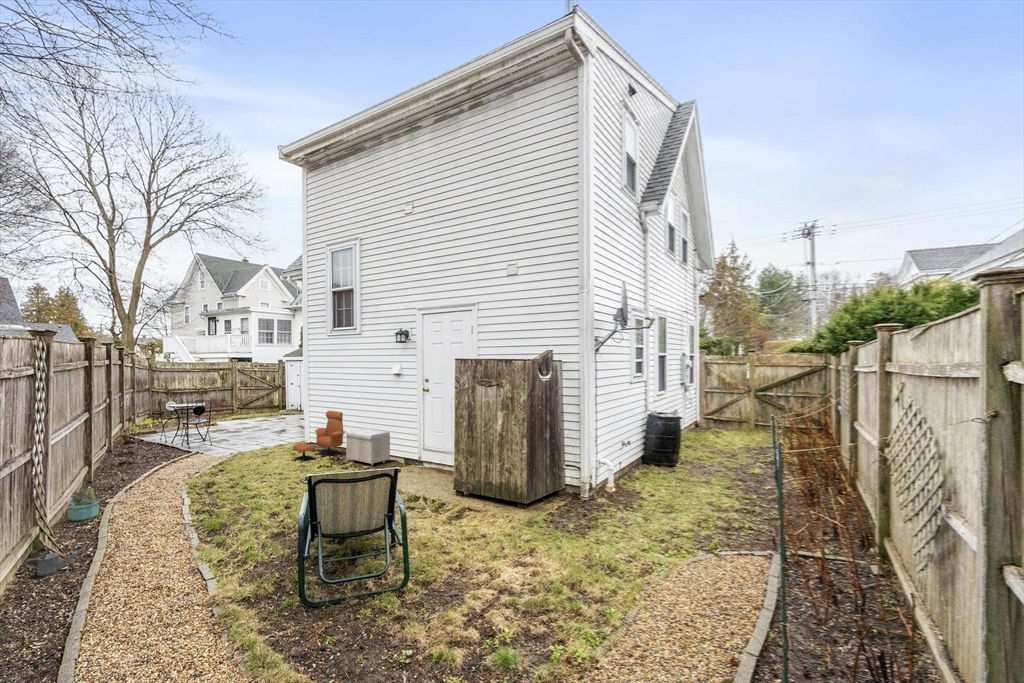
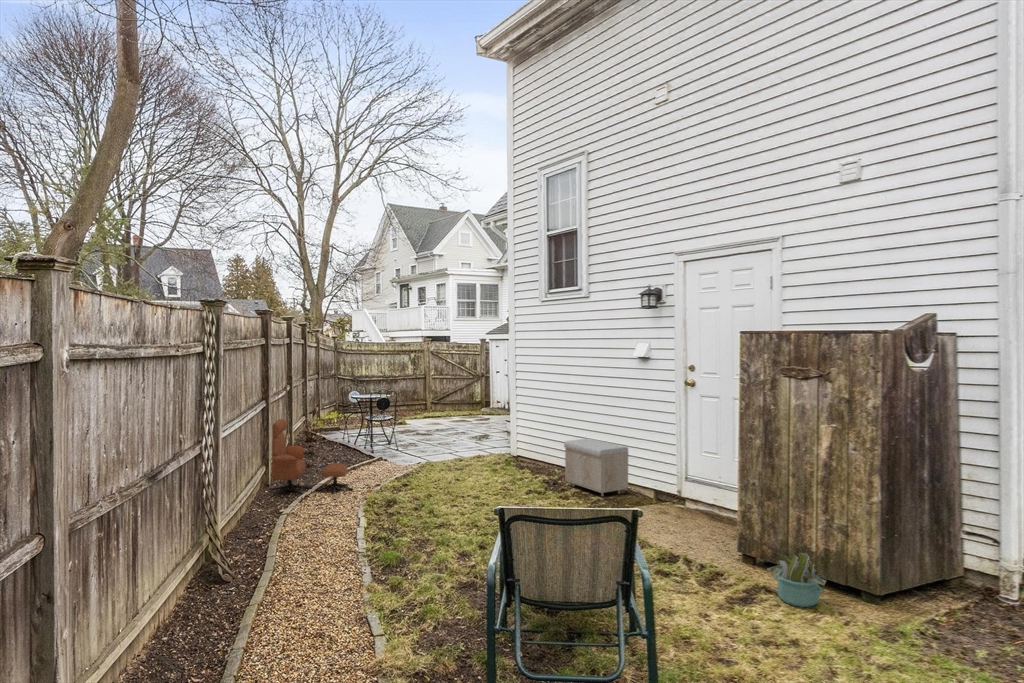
lounge chair: present [291,411,345,462] -> present [269,419,353,495]
decorative plant: present [65,489,102,521] -> present [767,553,826,607]
watering can: present [25,547,85,576] -> none [188,568,247,598]

